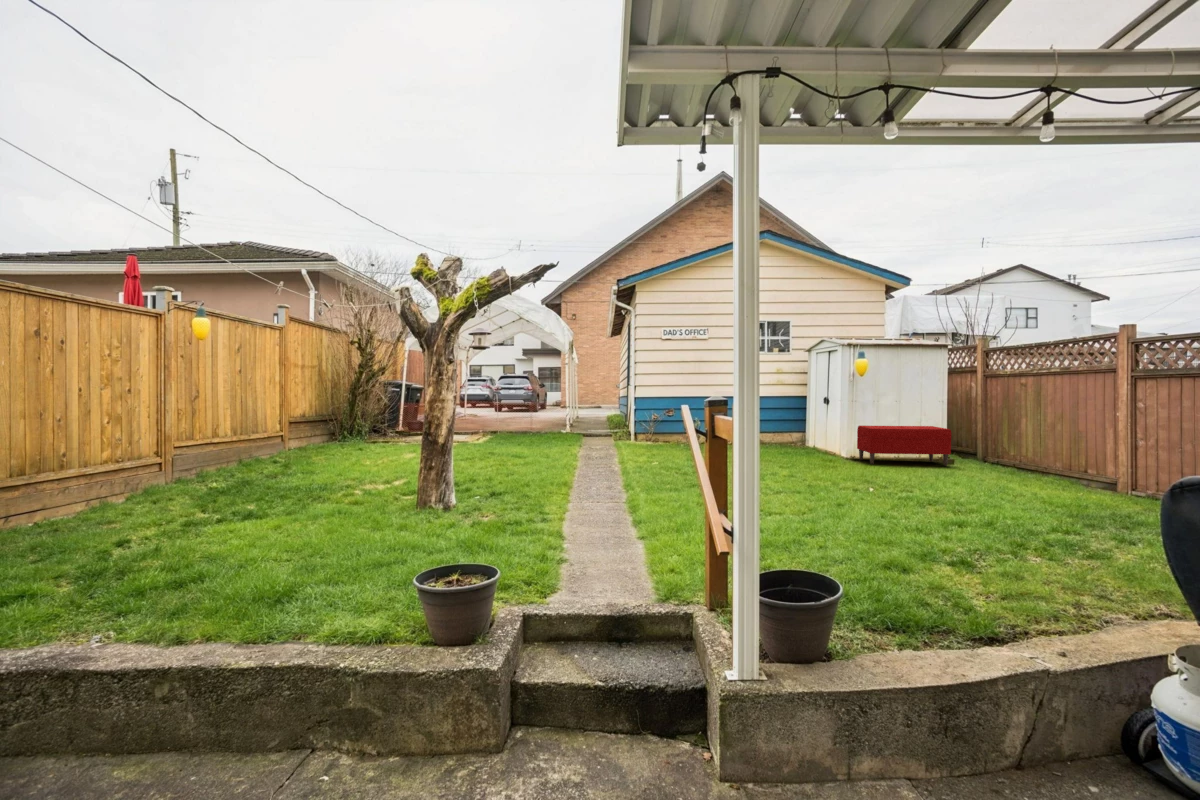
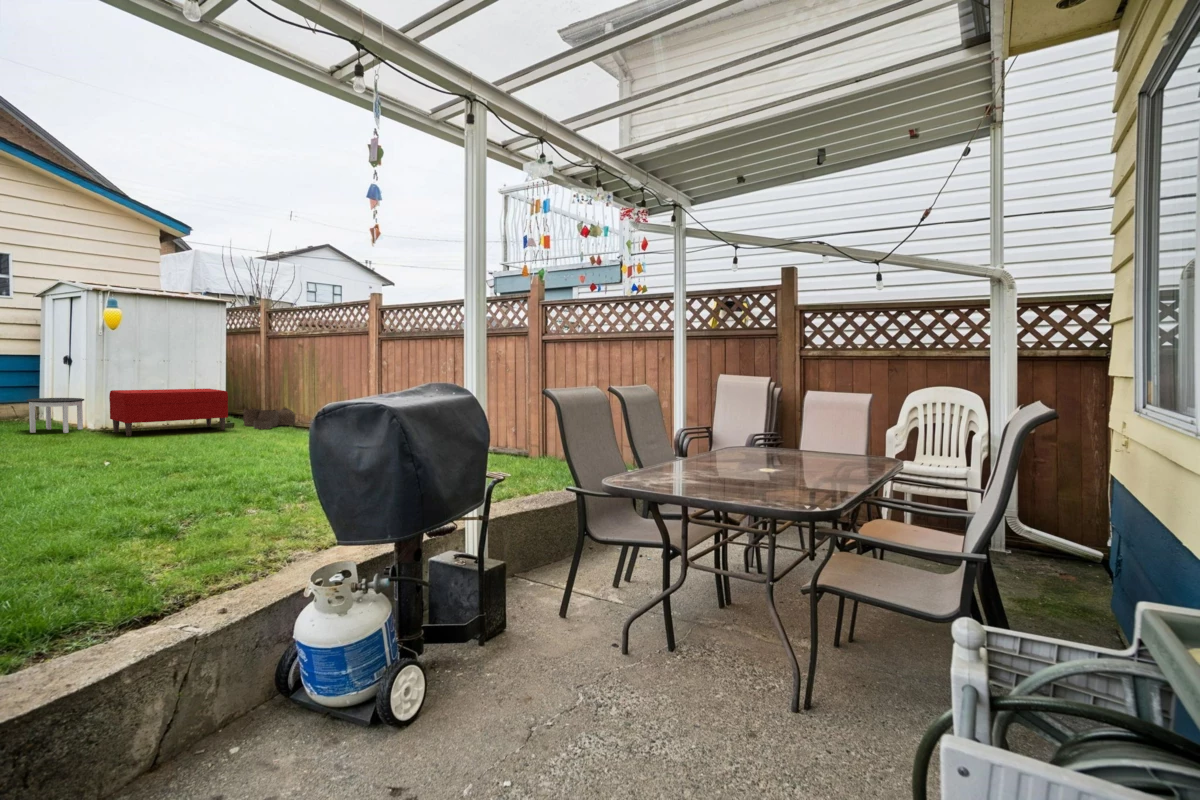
round table: none [806,430,840,457] -> present [27,398,84,433]
woven basket: none [962,445,1016,469] -> present [244,407,295,429]

